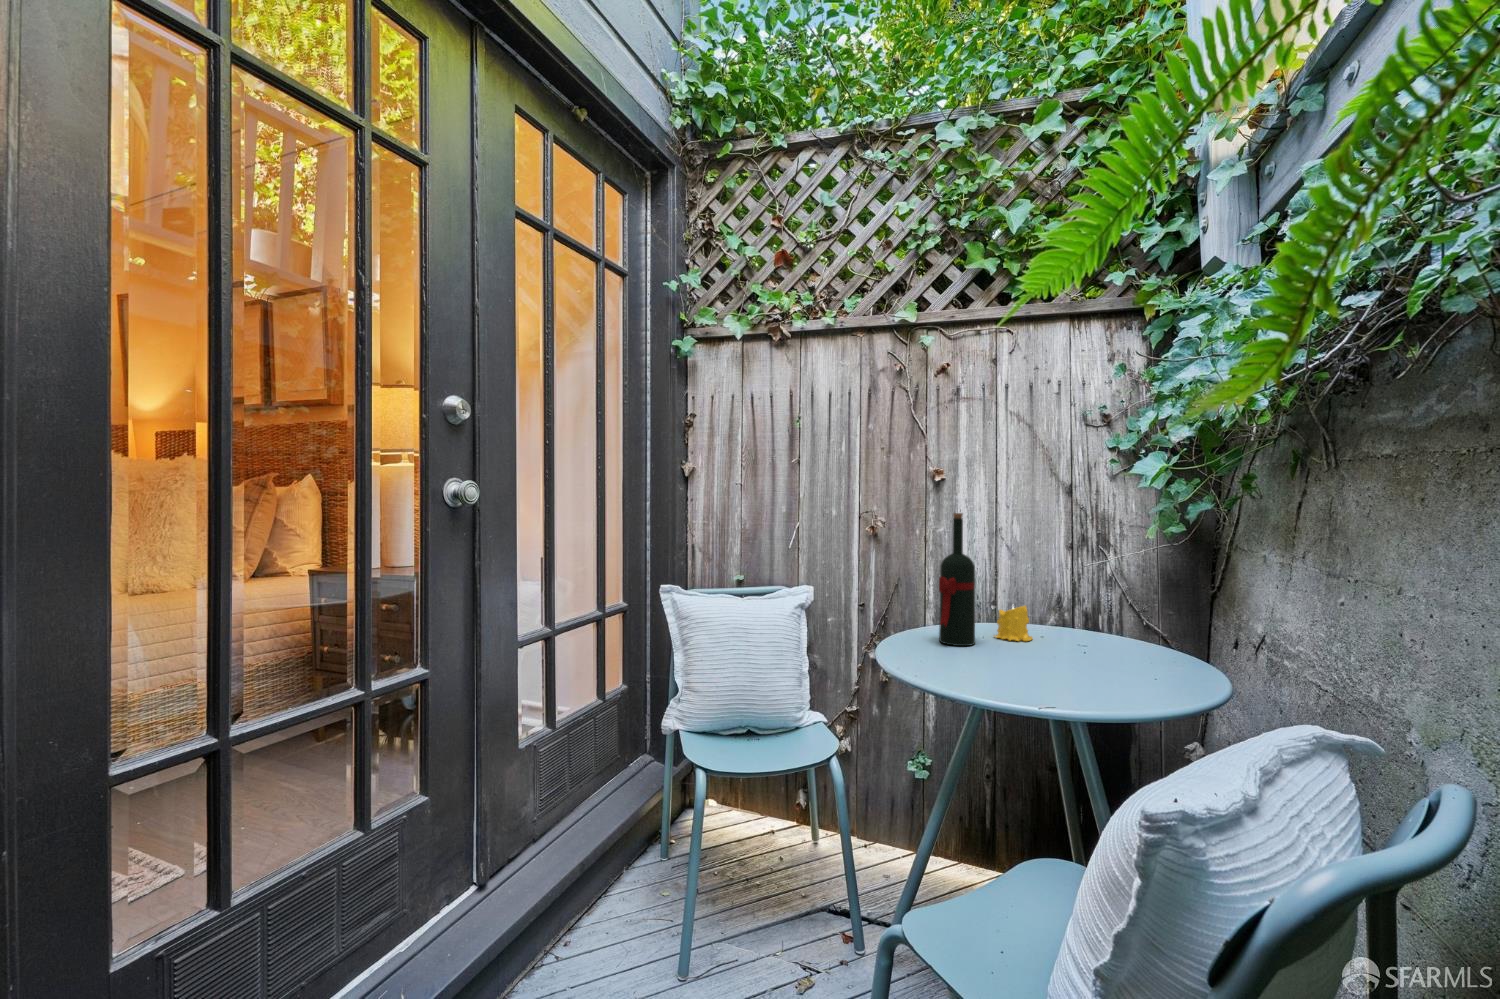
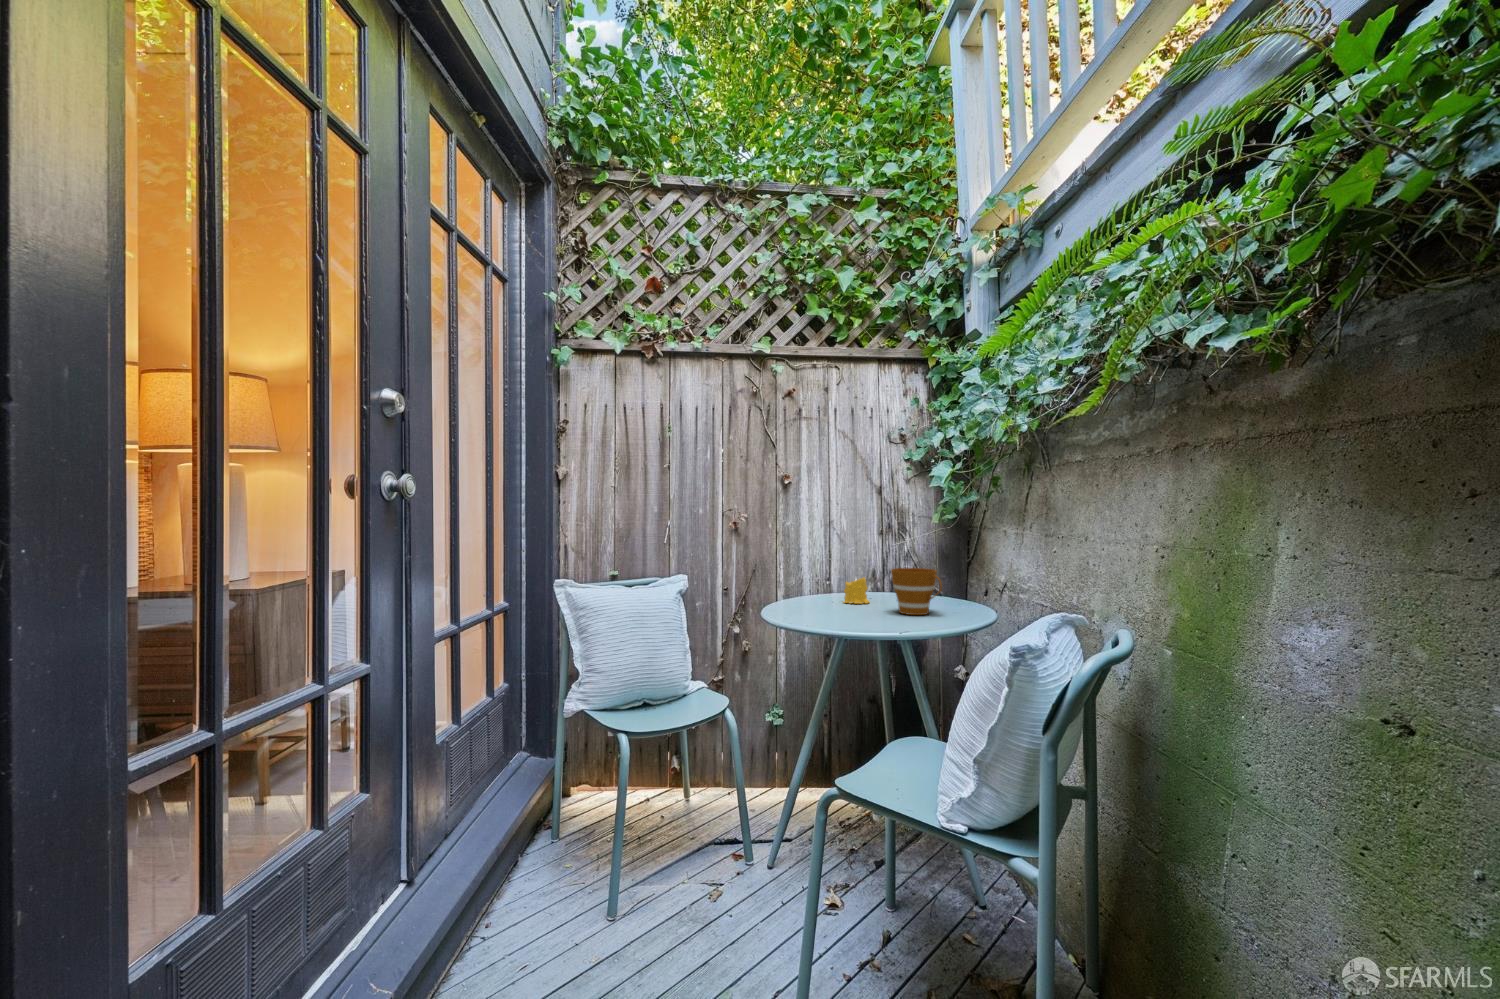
wine bottle: present [939,513,975,646] -> none [808,507,834,610]
cup: none [1048,599,1123,668] -> present [891,568,942,615]

